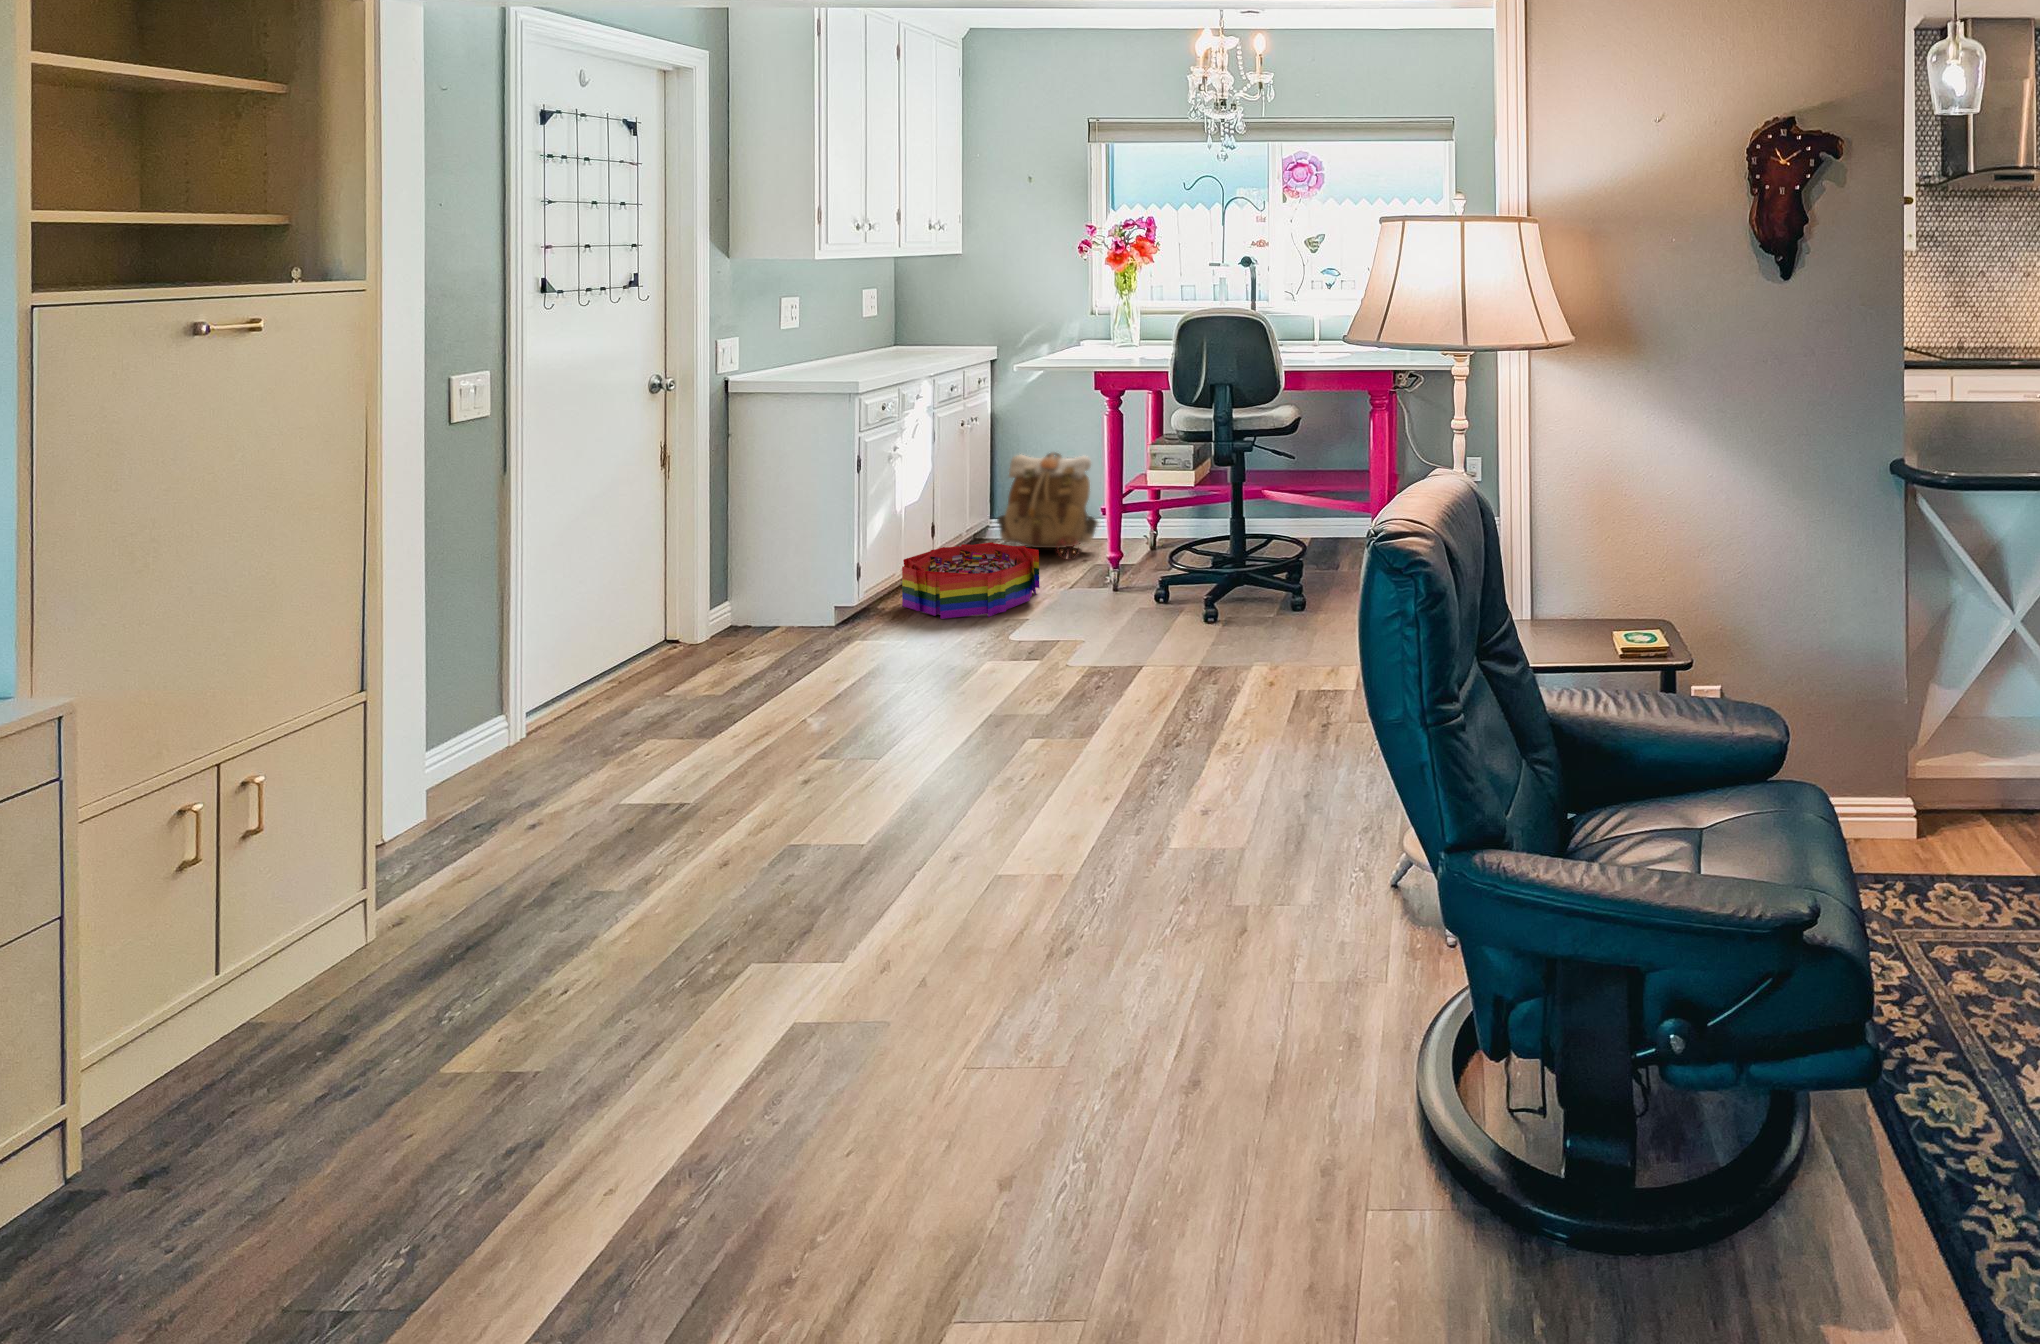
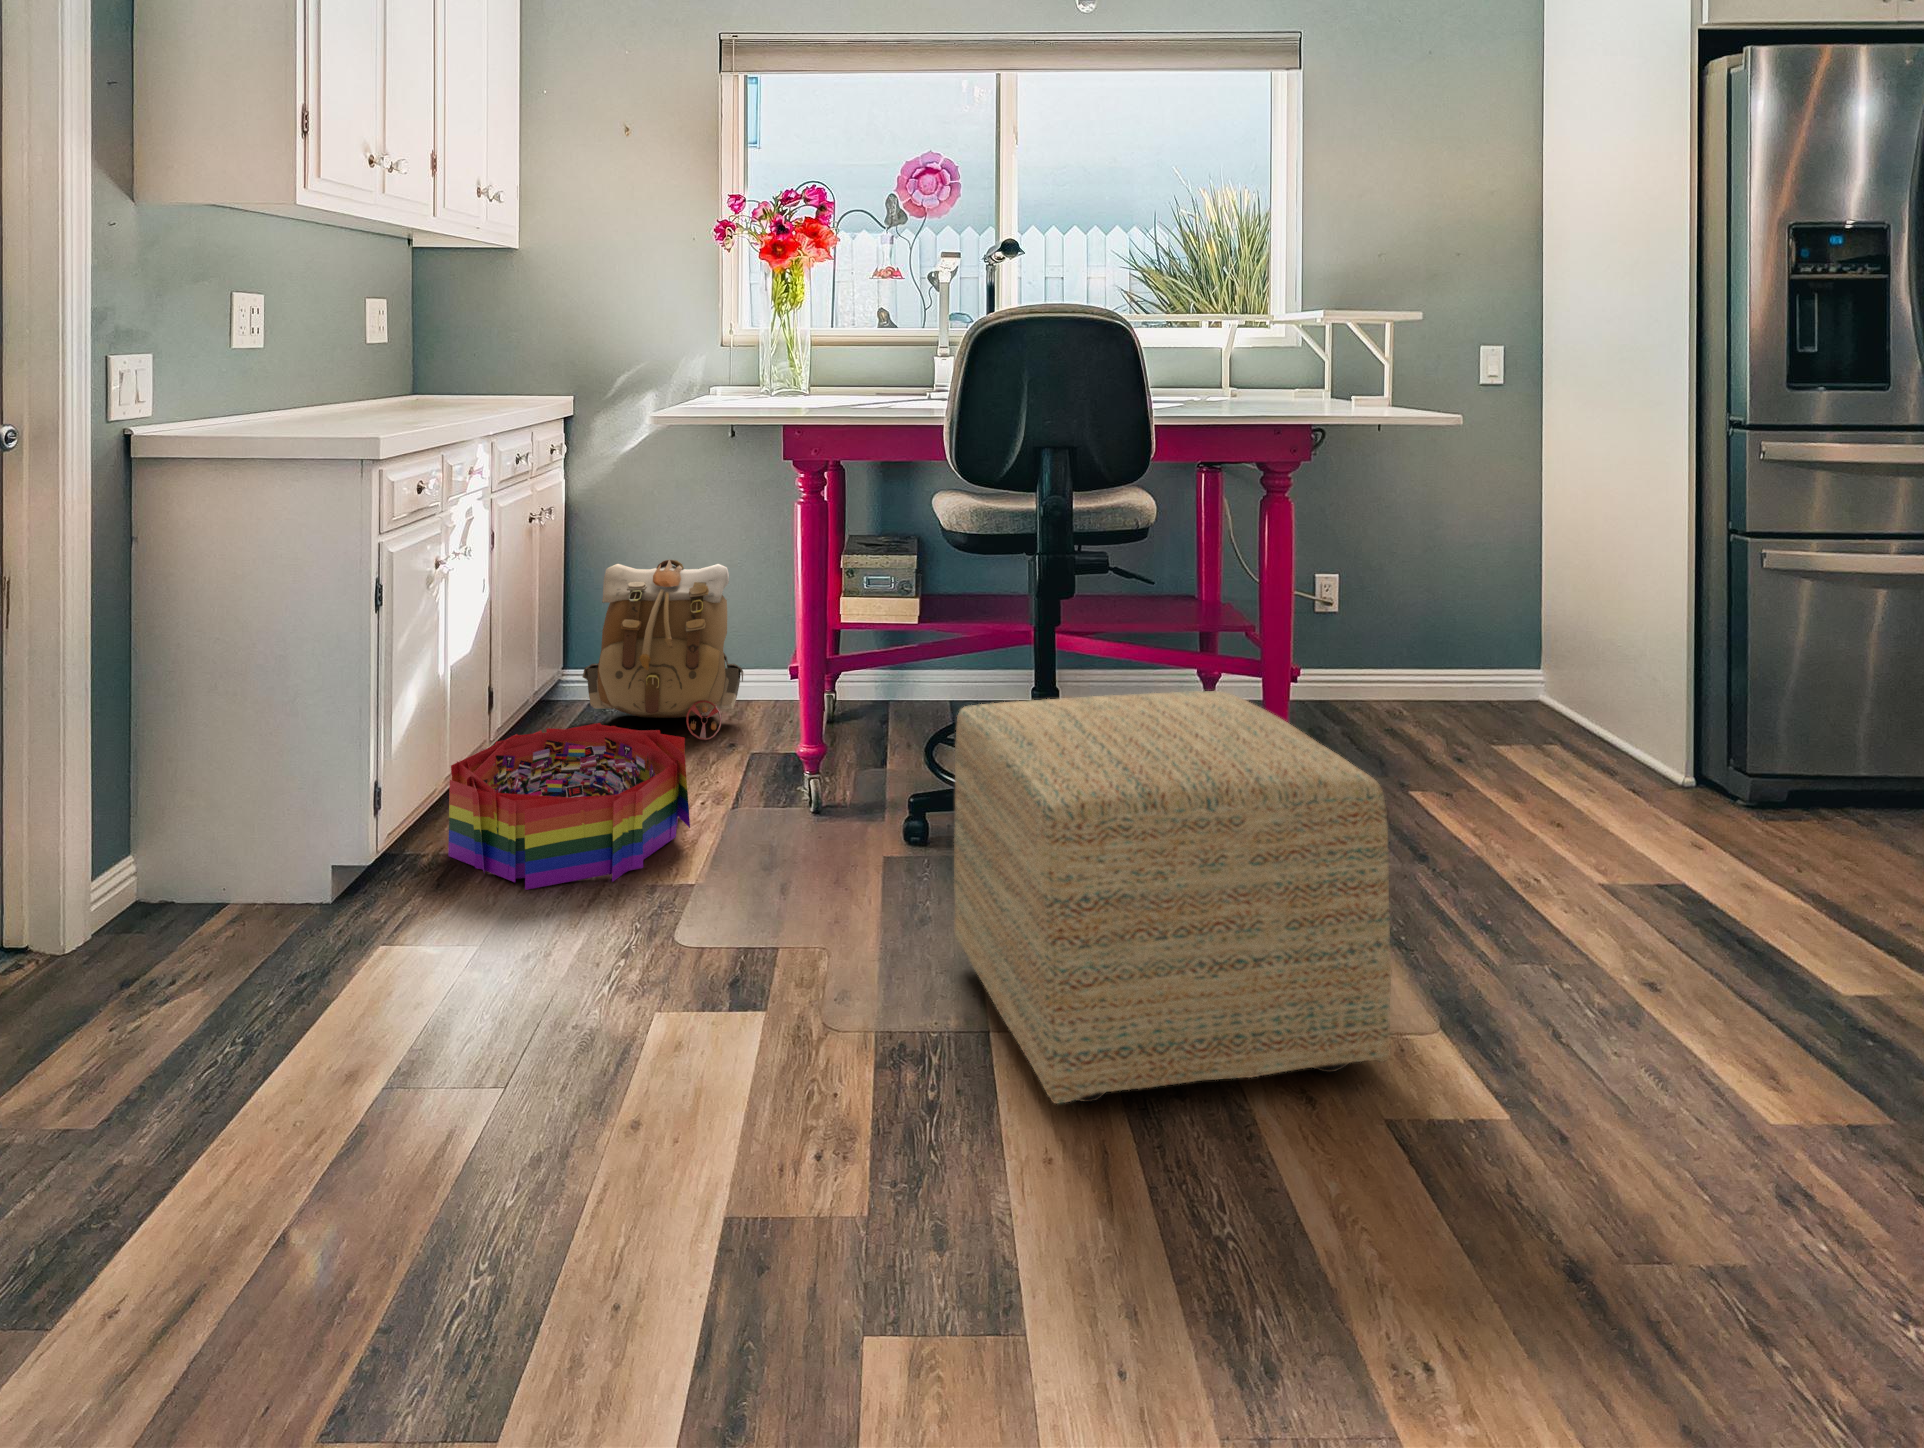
ottoman: none [1146,520,1313,685] -> present [954,691,1391,1104]

